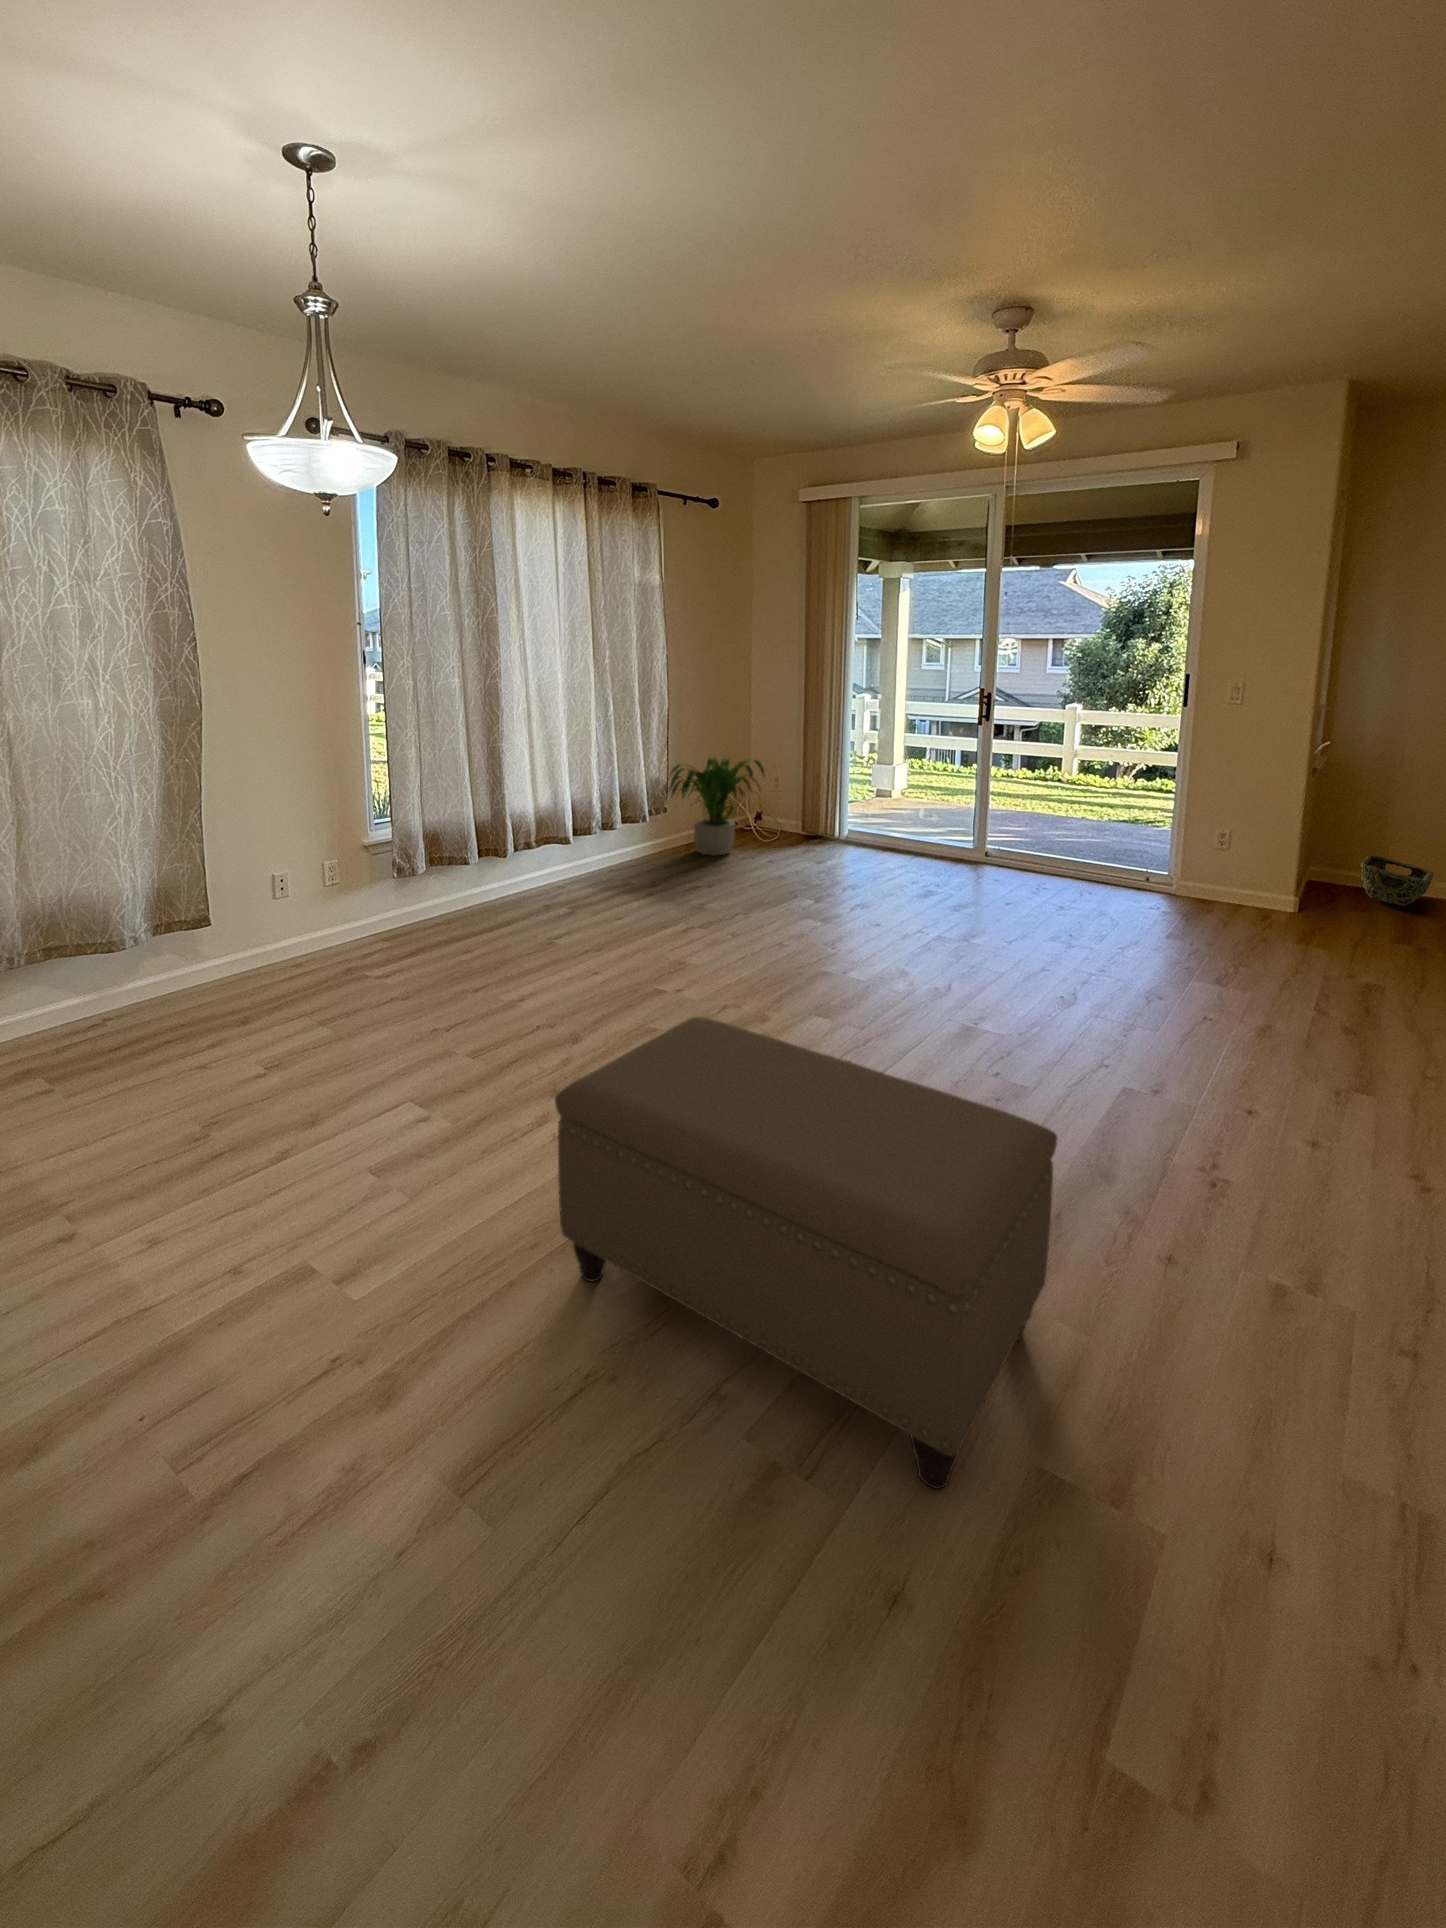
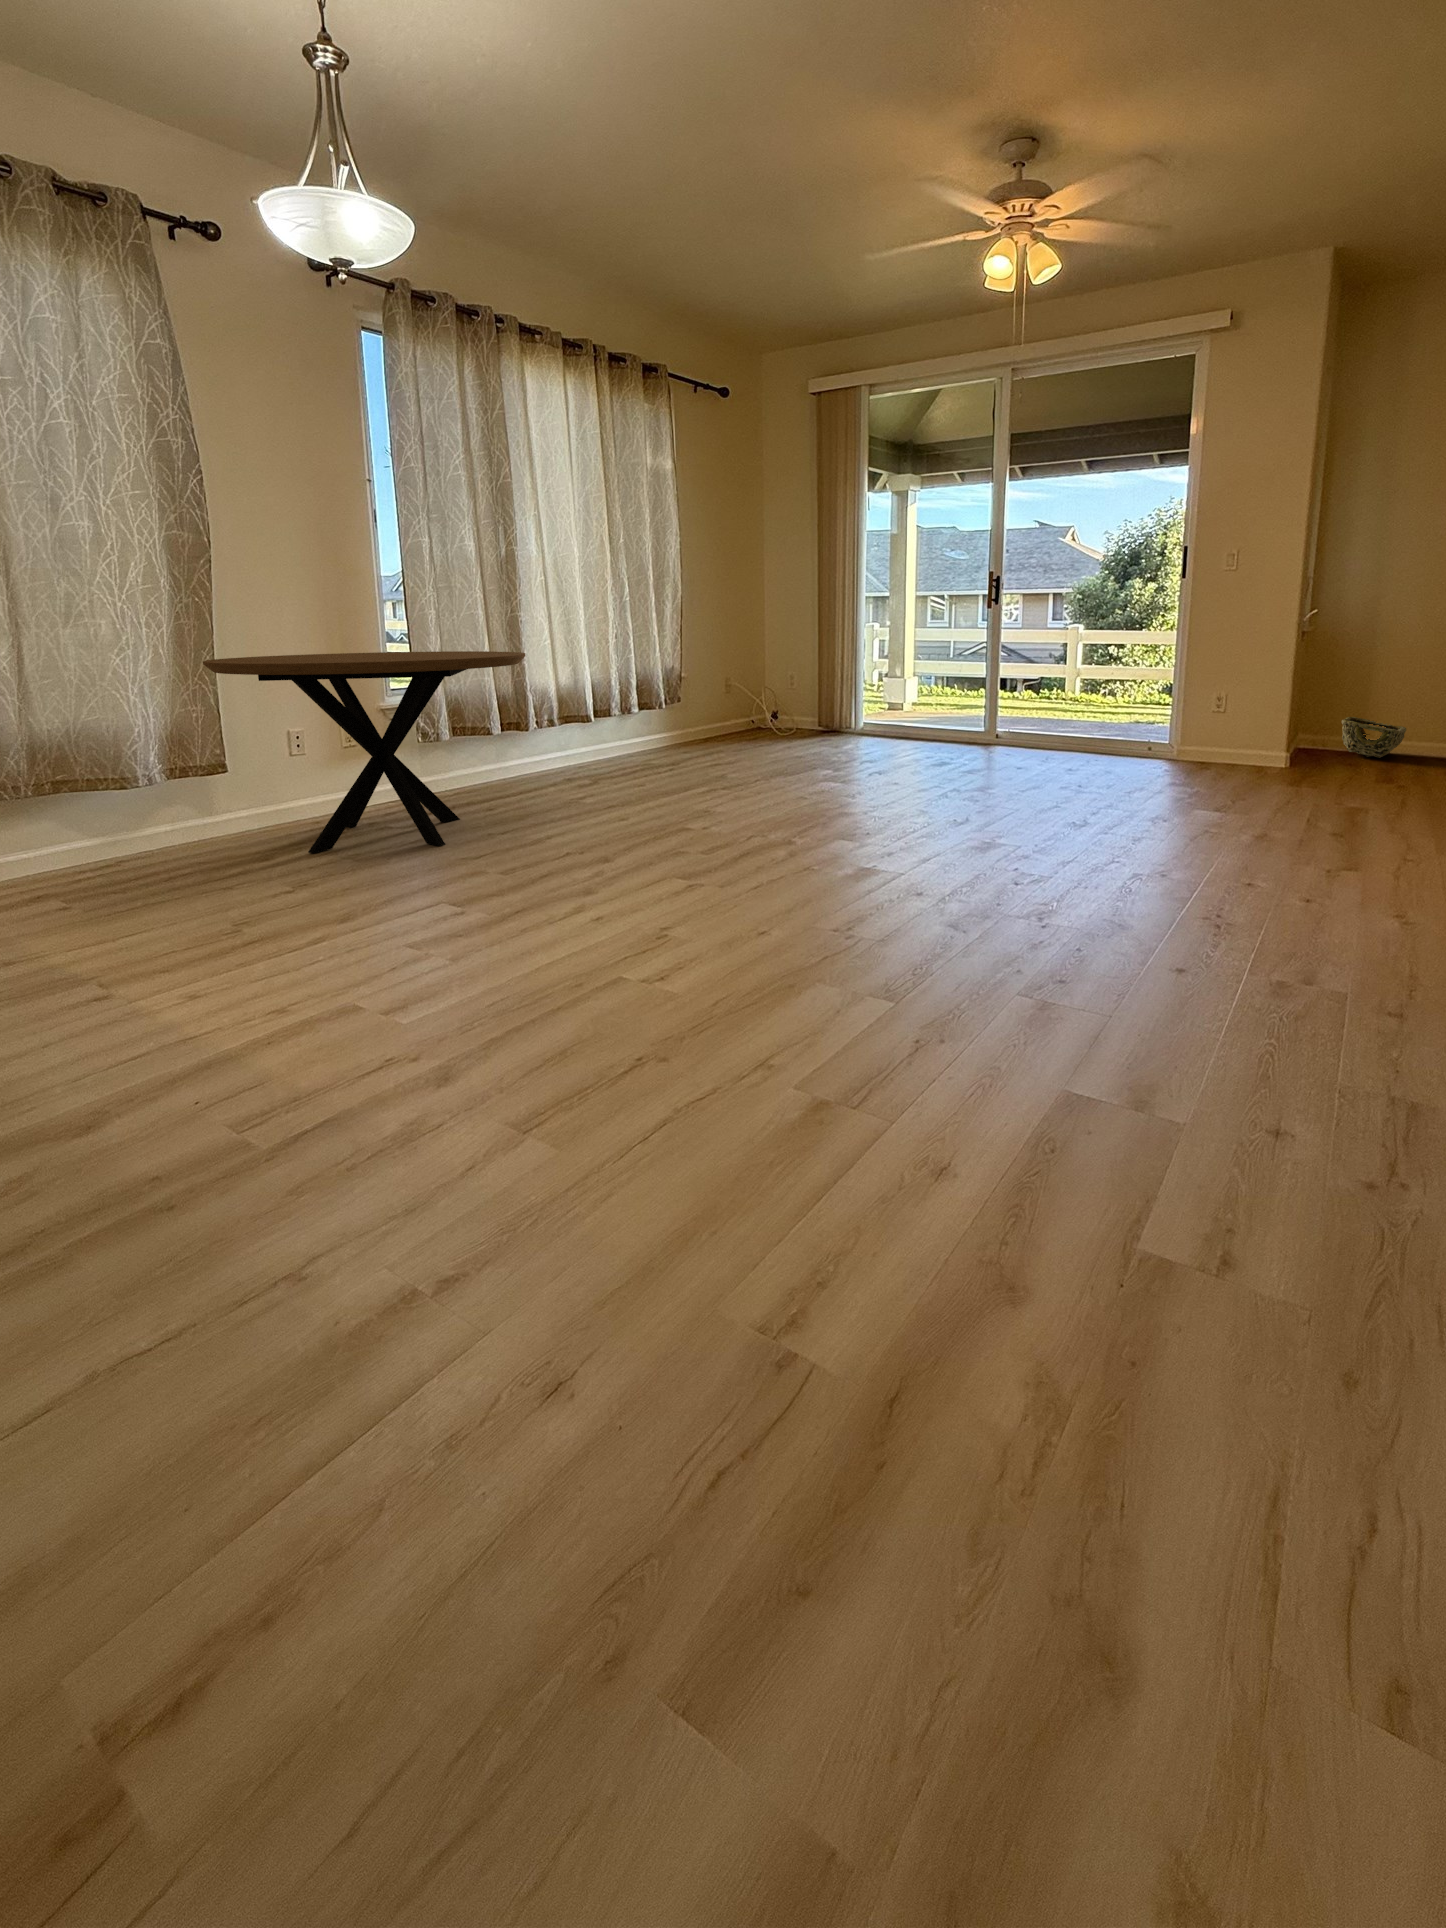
potted plant: present [670,757,764,855] -> none [685,650,781,745]
dining table: none [188,795,500,1019] -> present [203,651,525,853]
ottoman: present [555,1017,1057,1489] -> none [604,768,1088,1096]

